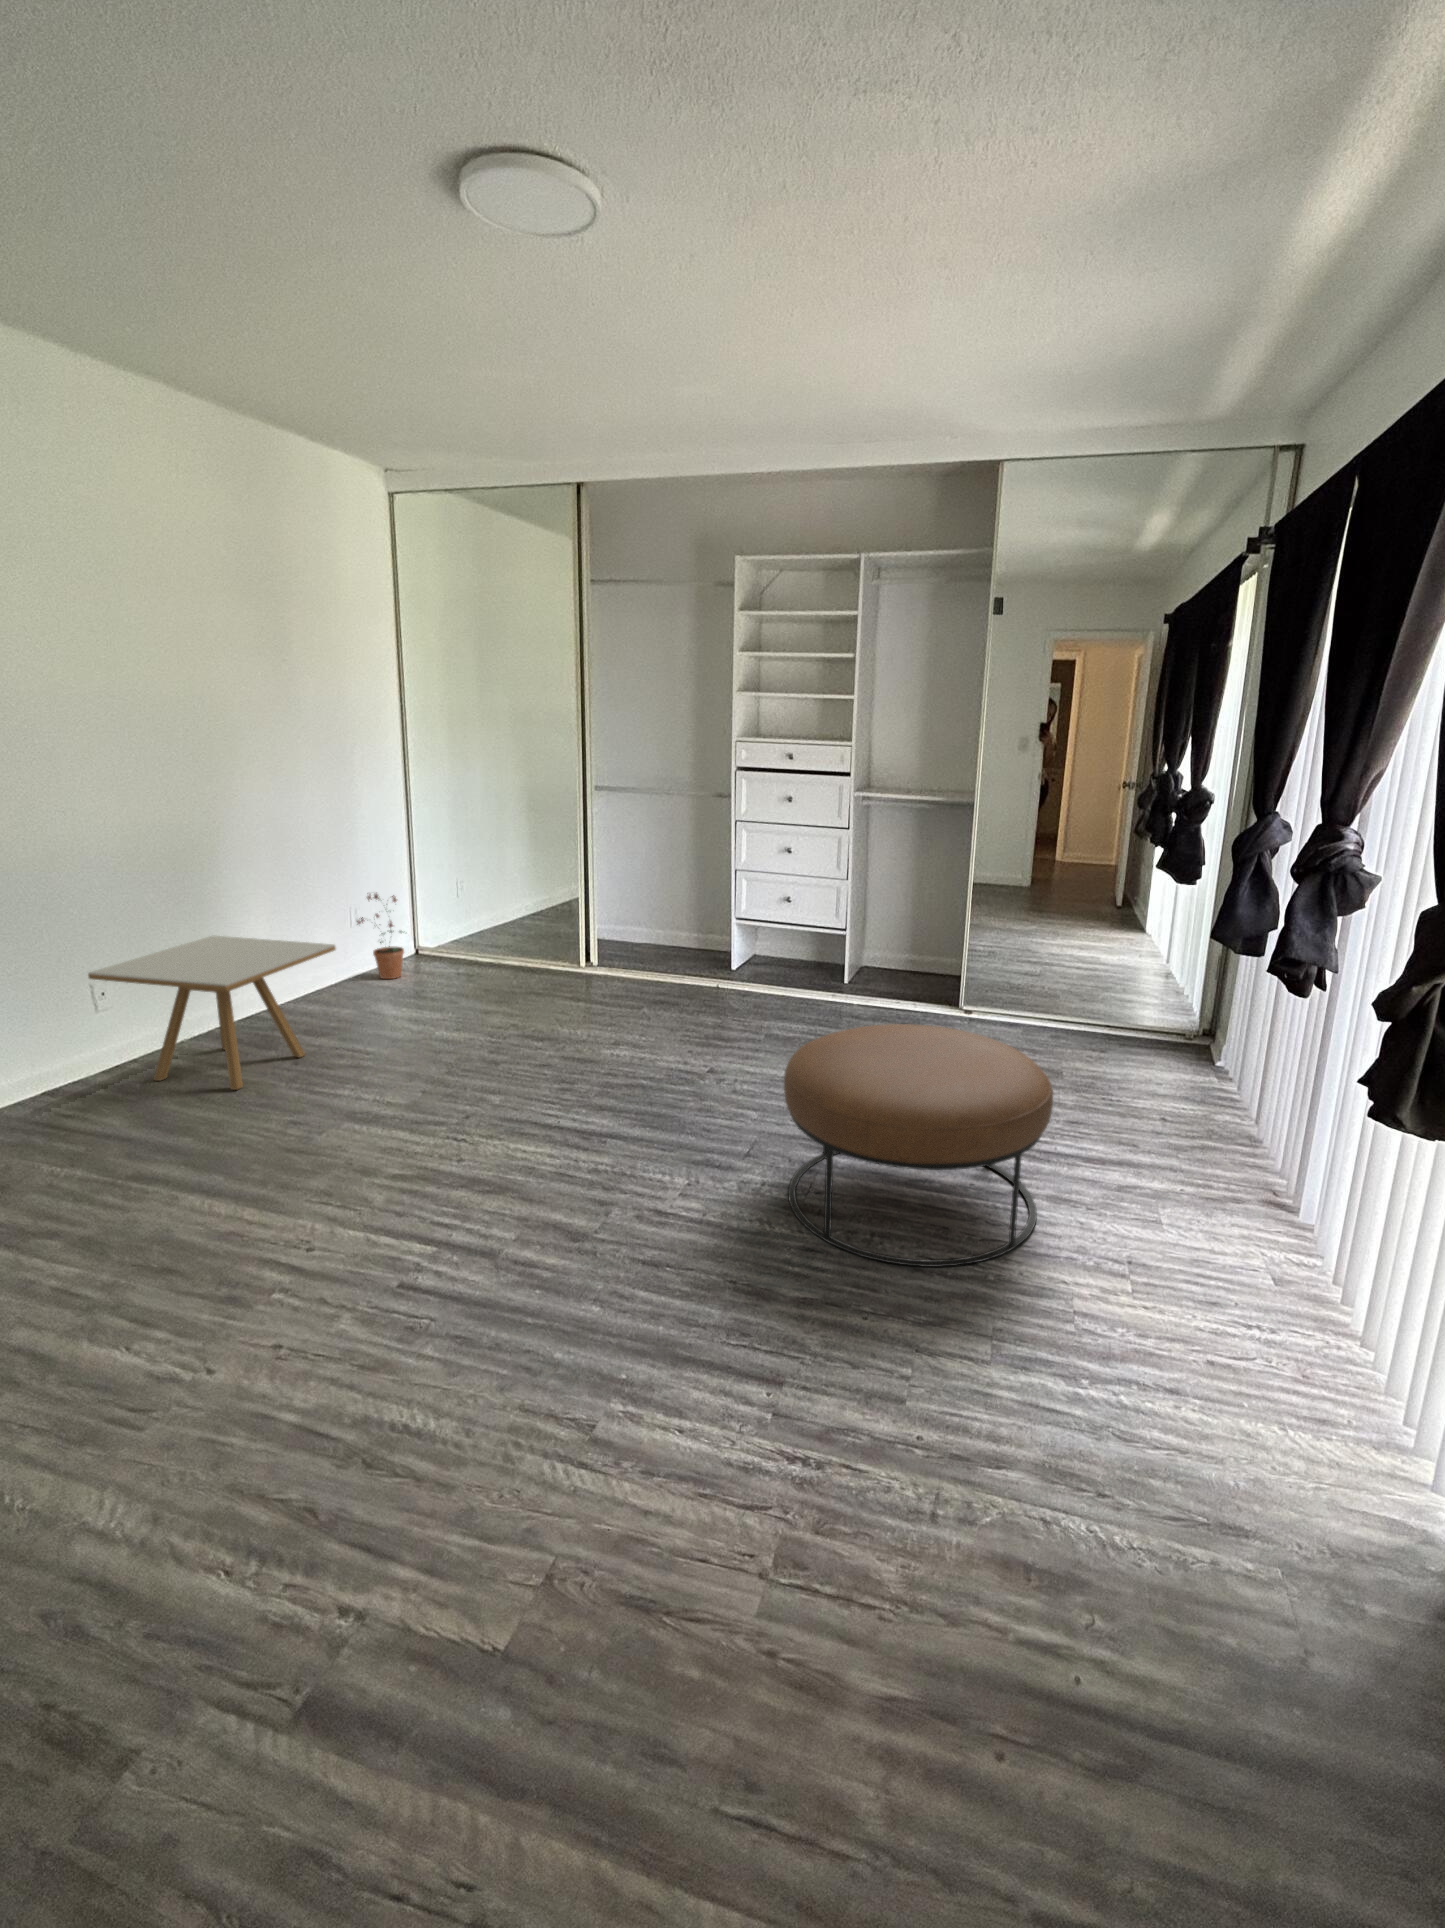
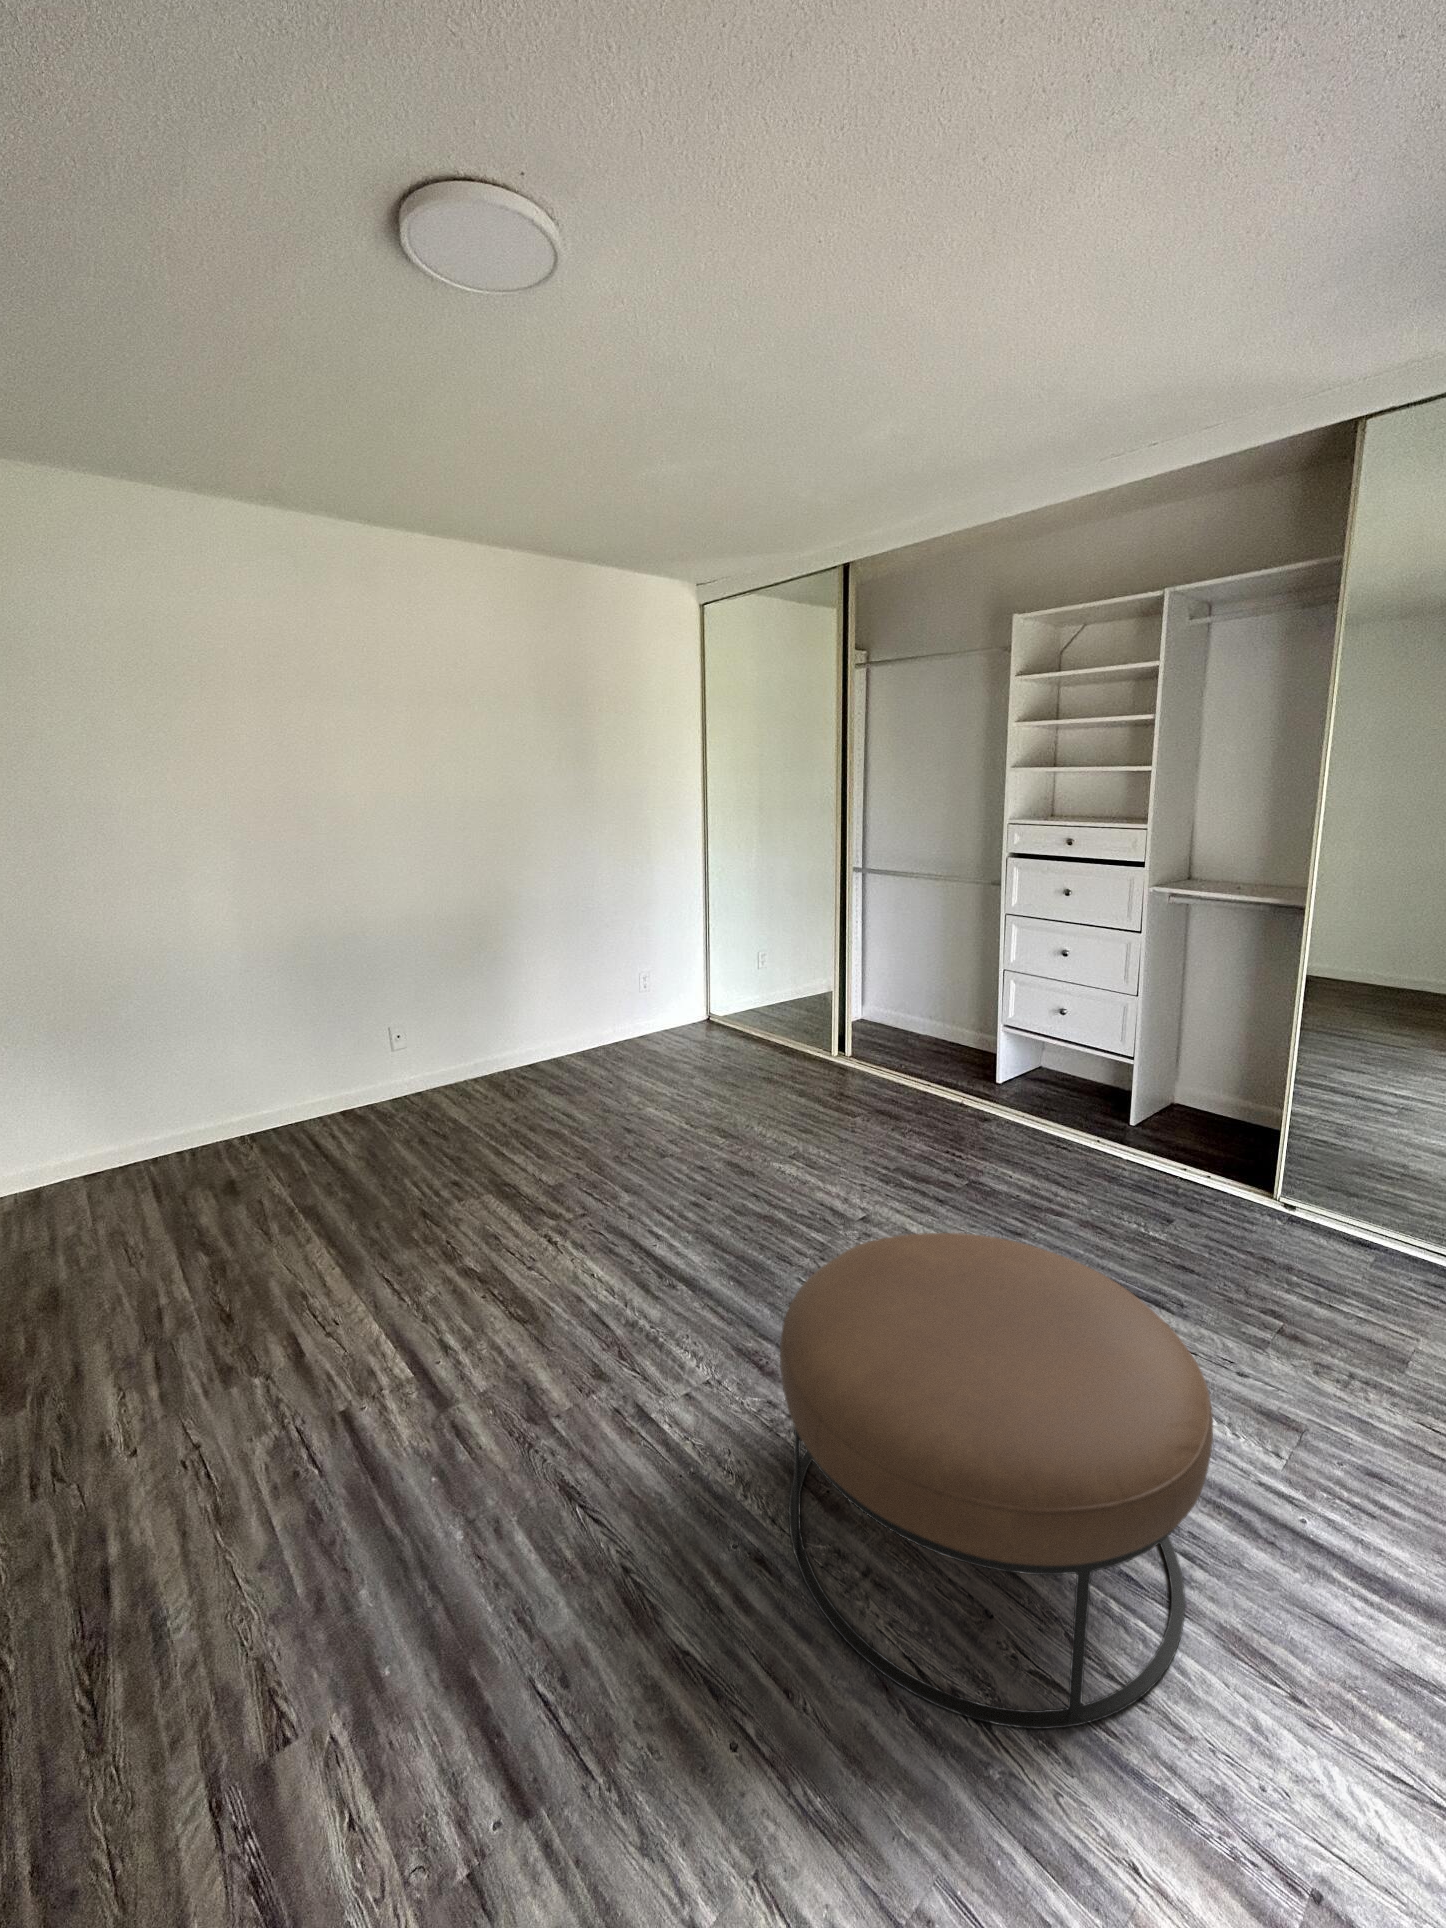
potted plant: present [357,893,404,979] -> none [640,959,684,1041]
side table: present [88,936,336,1090] -> none [369,988,559,1132]

